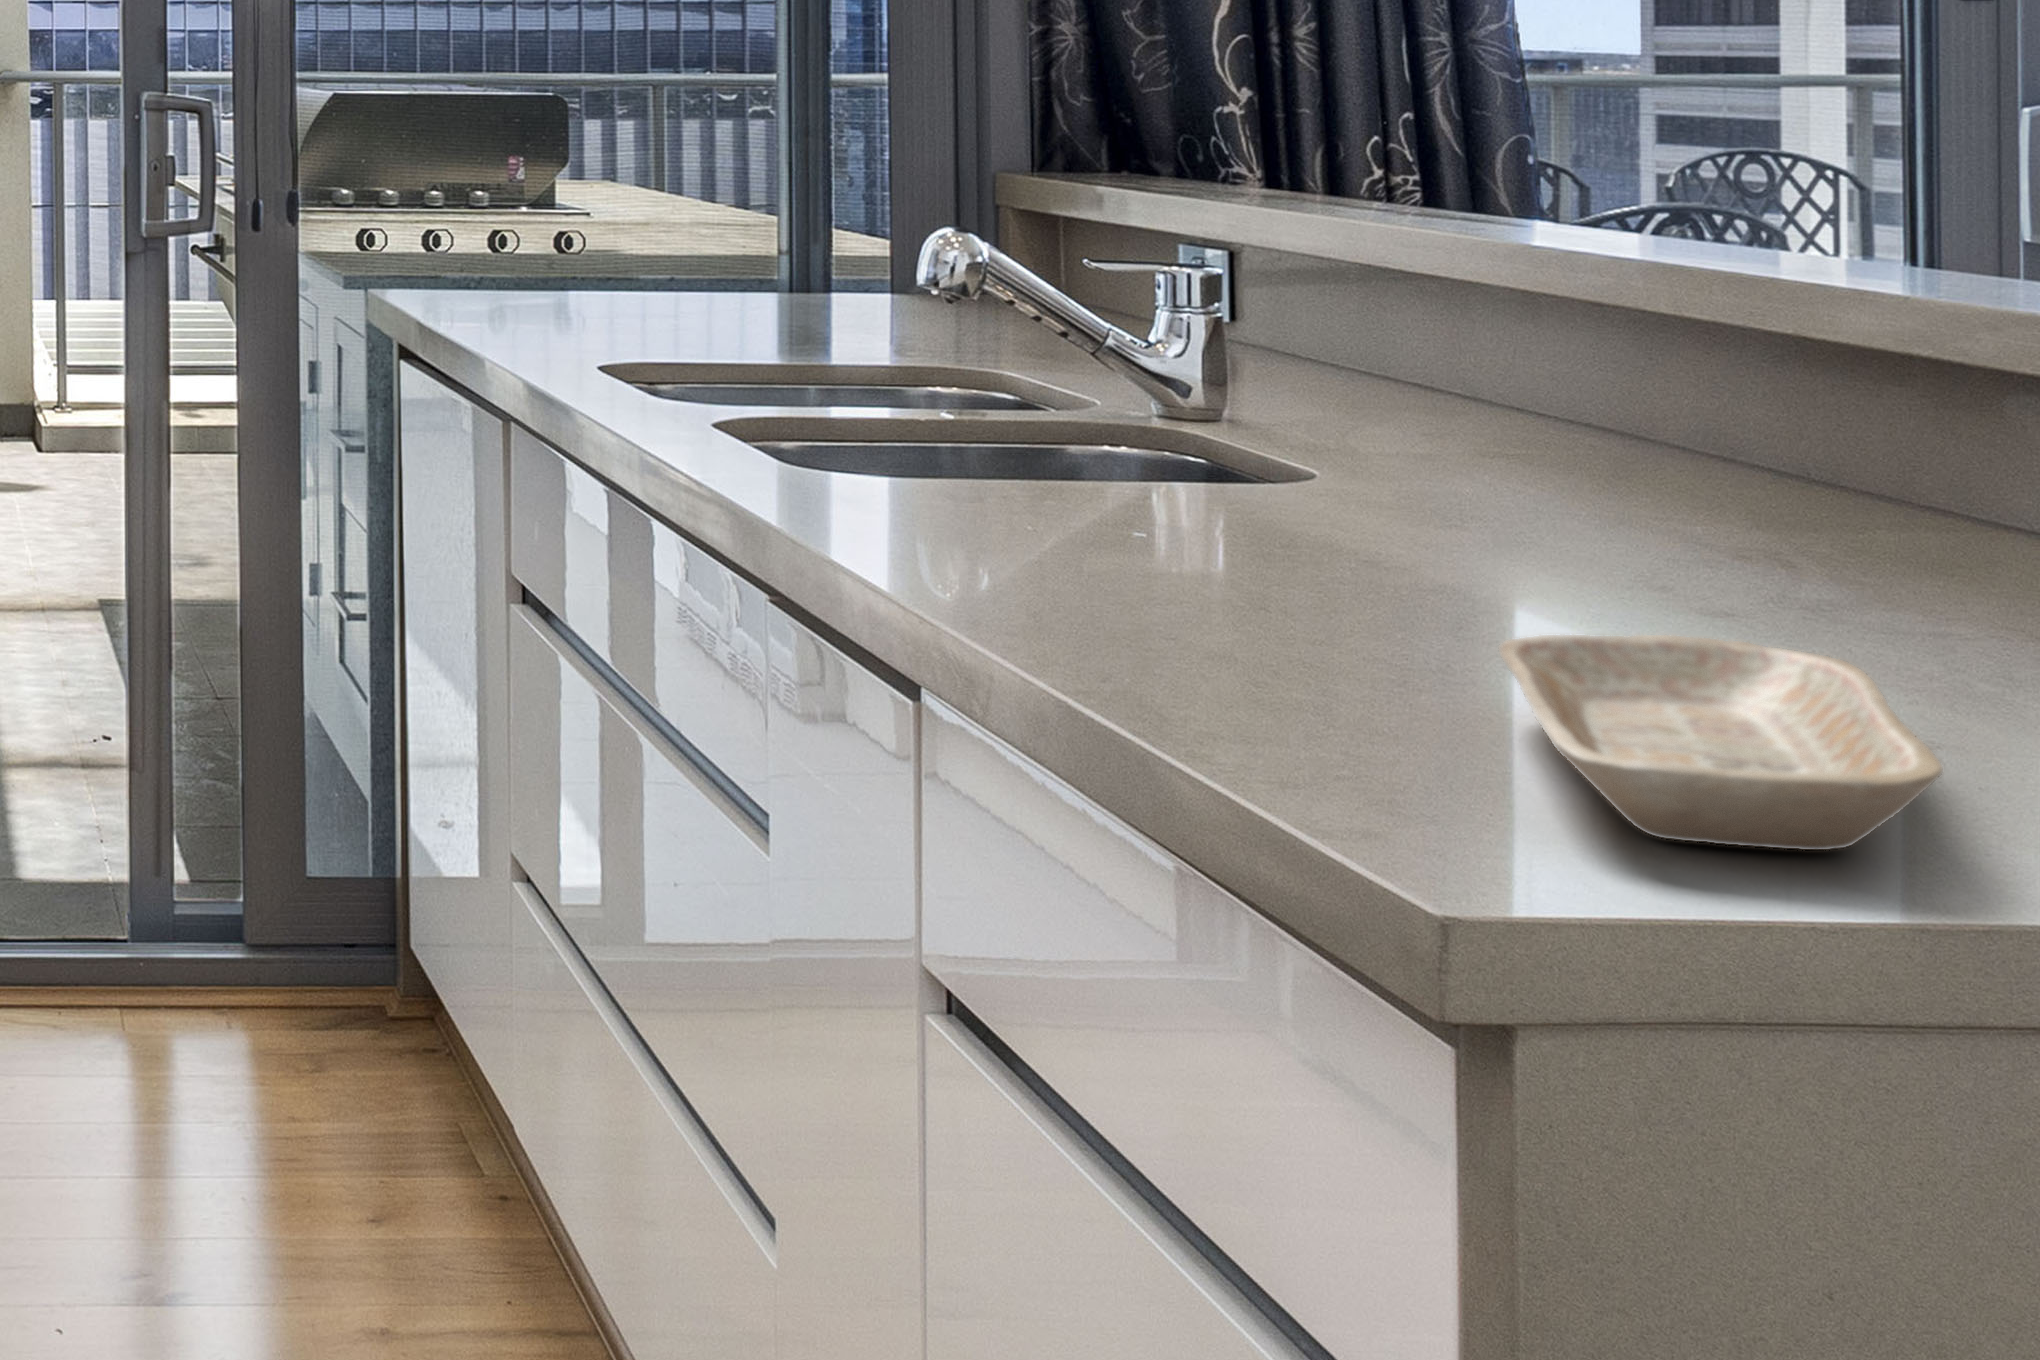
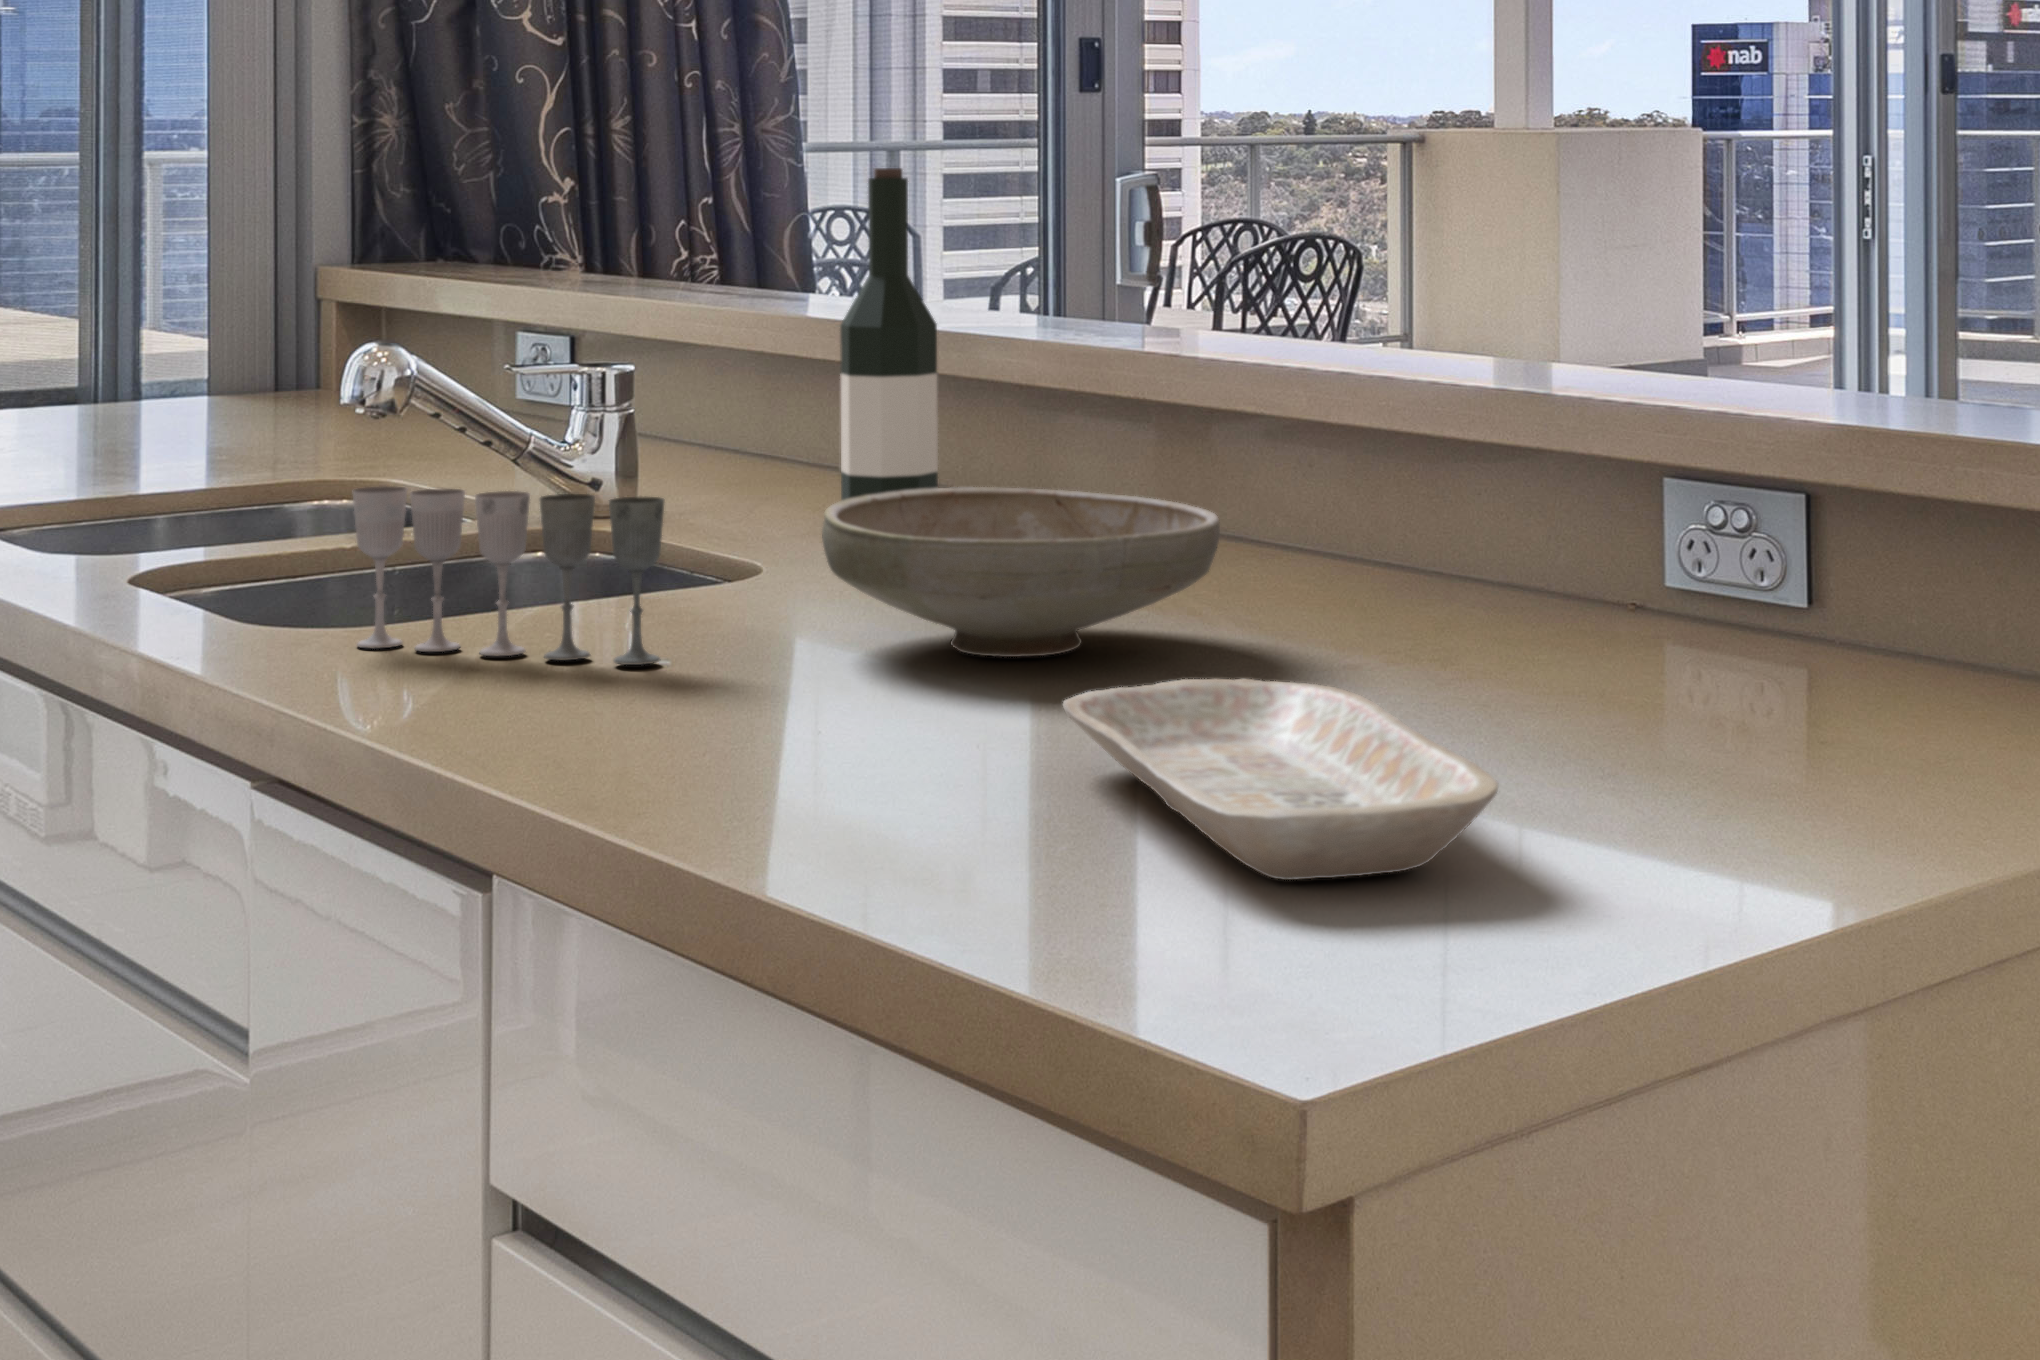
wine bottle: none [1459,81,1576,468] -> present [840,168,938,501]
wine glass: none [862,382,1153,571] -> present [353,486,664,665]
bowl: none [1330,422,1810,605] -> present [822,487,1220,657]

